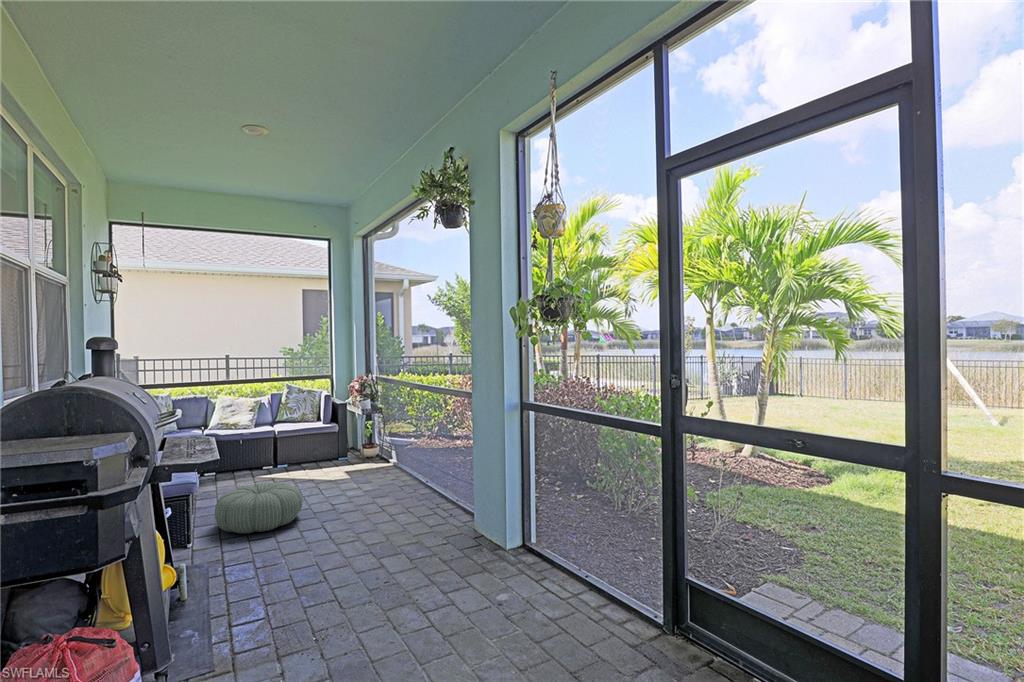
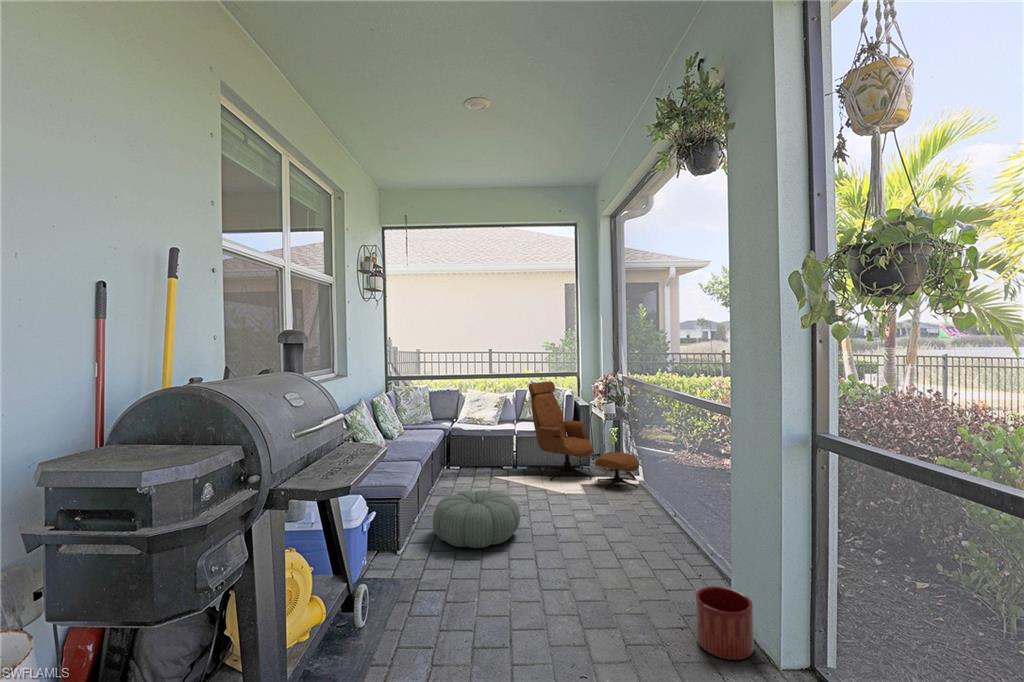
lounge chair: none [289,383,395,473] -> present [529,381,639,490]
planter: none [455,510,490,552] -> present [696,586,754,660]

